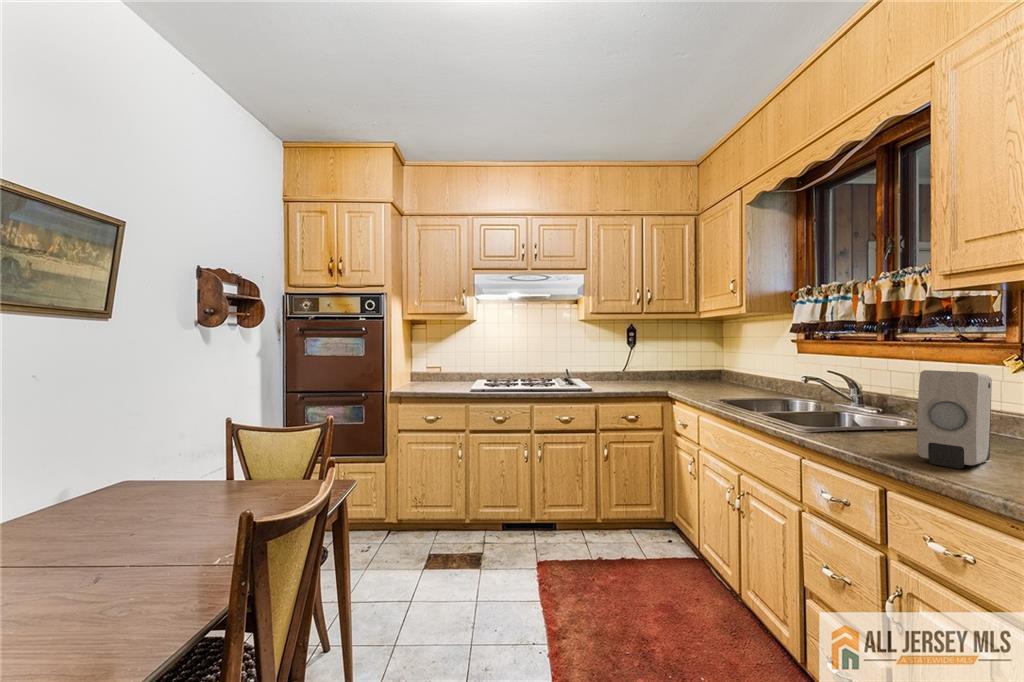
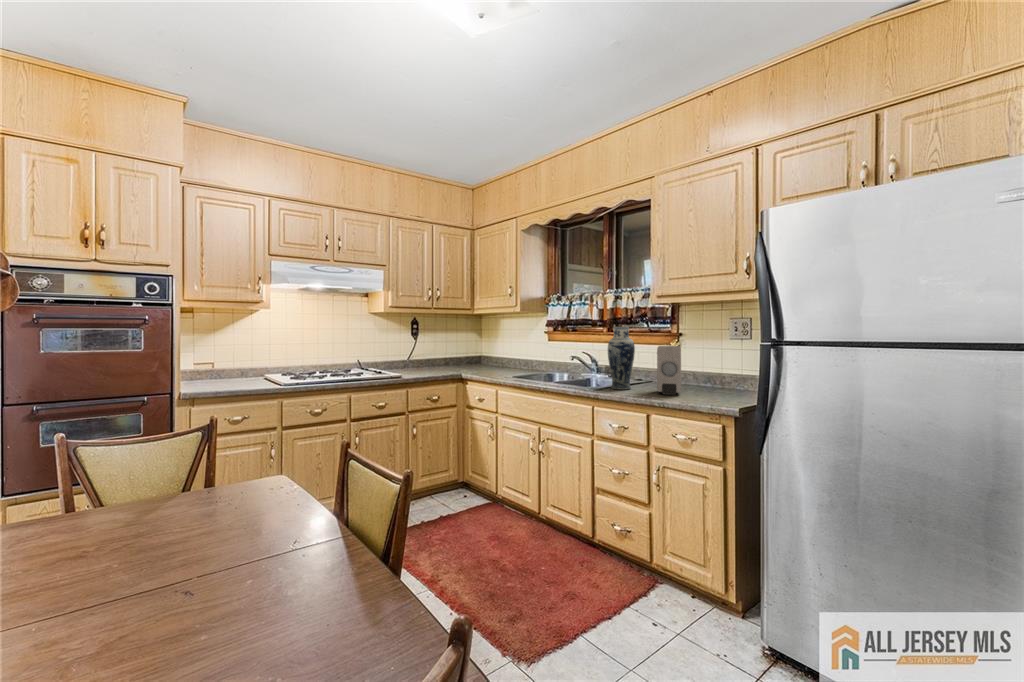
vase: none [834,334,890,442] -> present [608,327,635,390]

